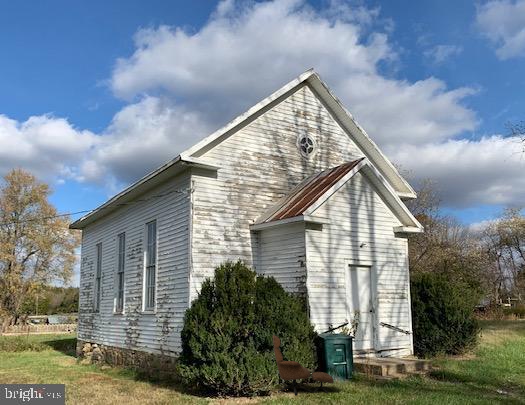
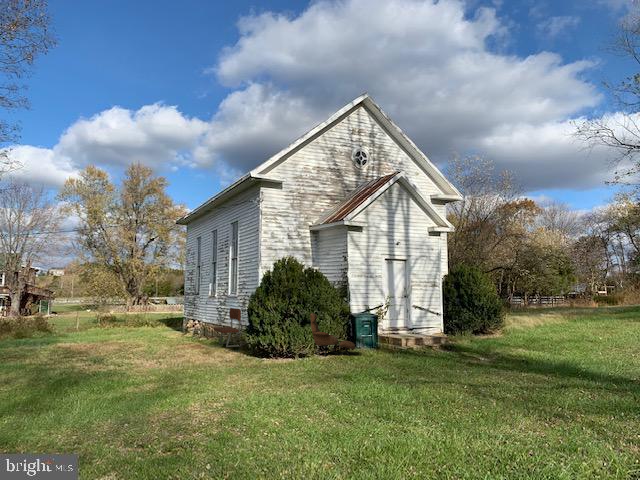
bench: none [125,330,163,383] -> present [214,308,241,347]

